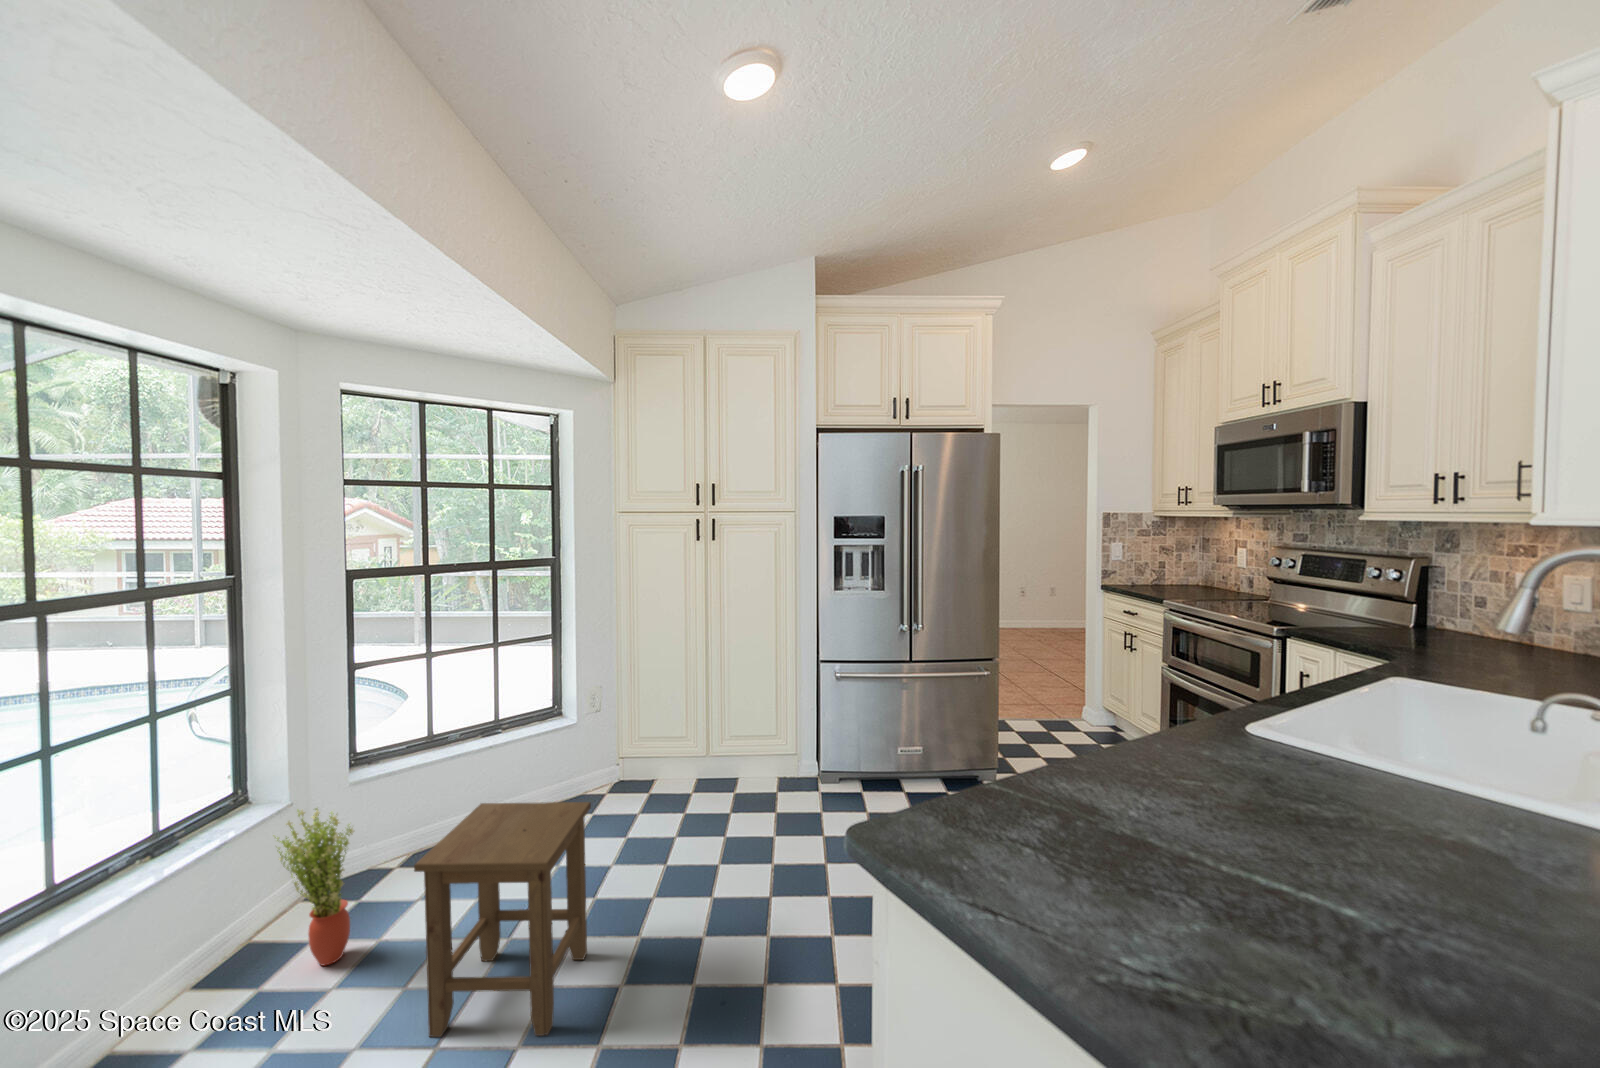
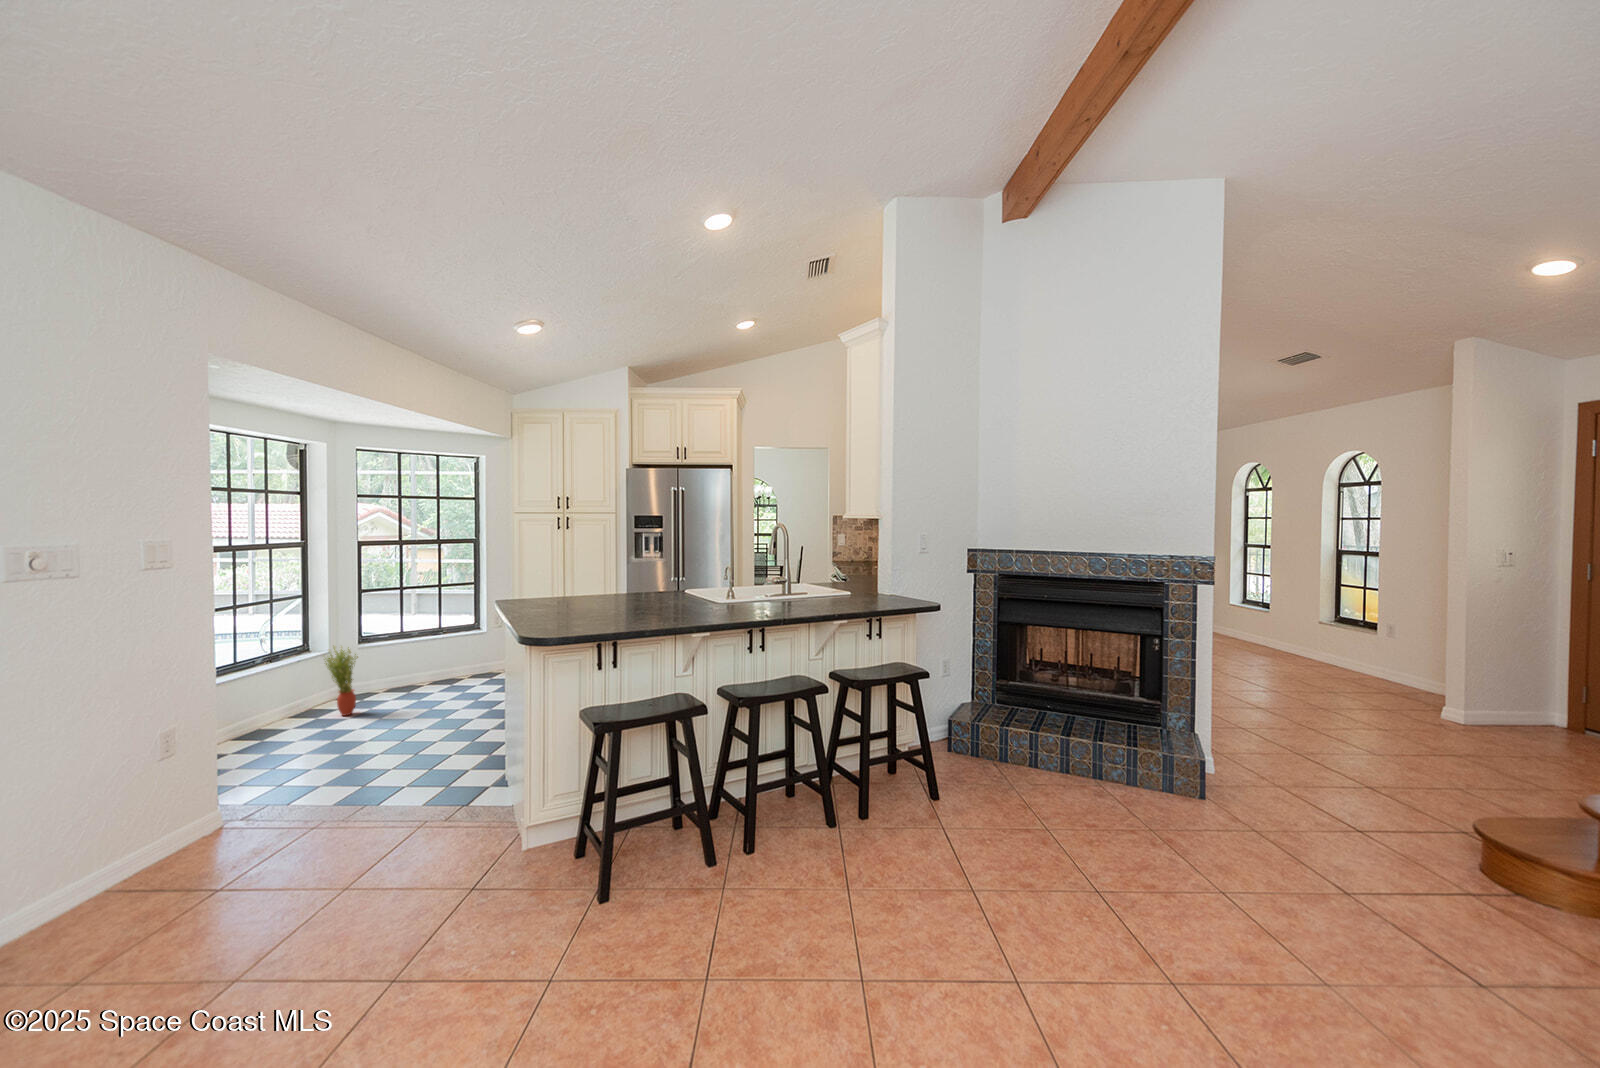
stool: present [414,802,591,1037] -> none [380,645,466,731]

